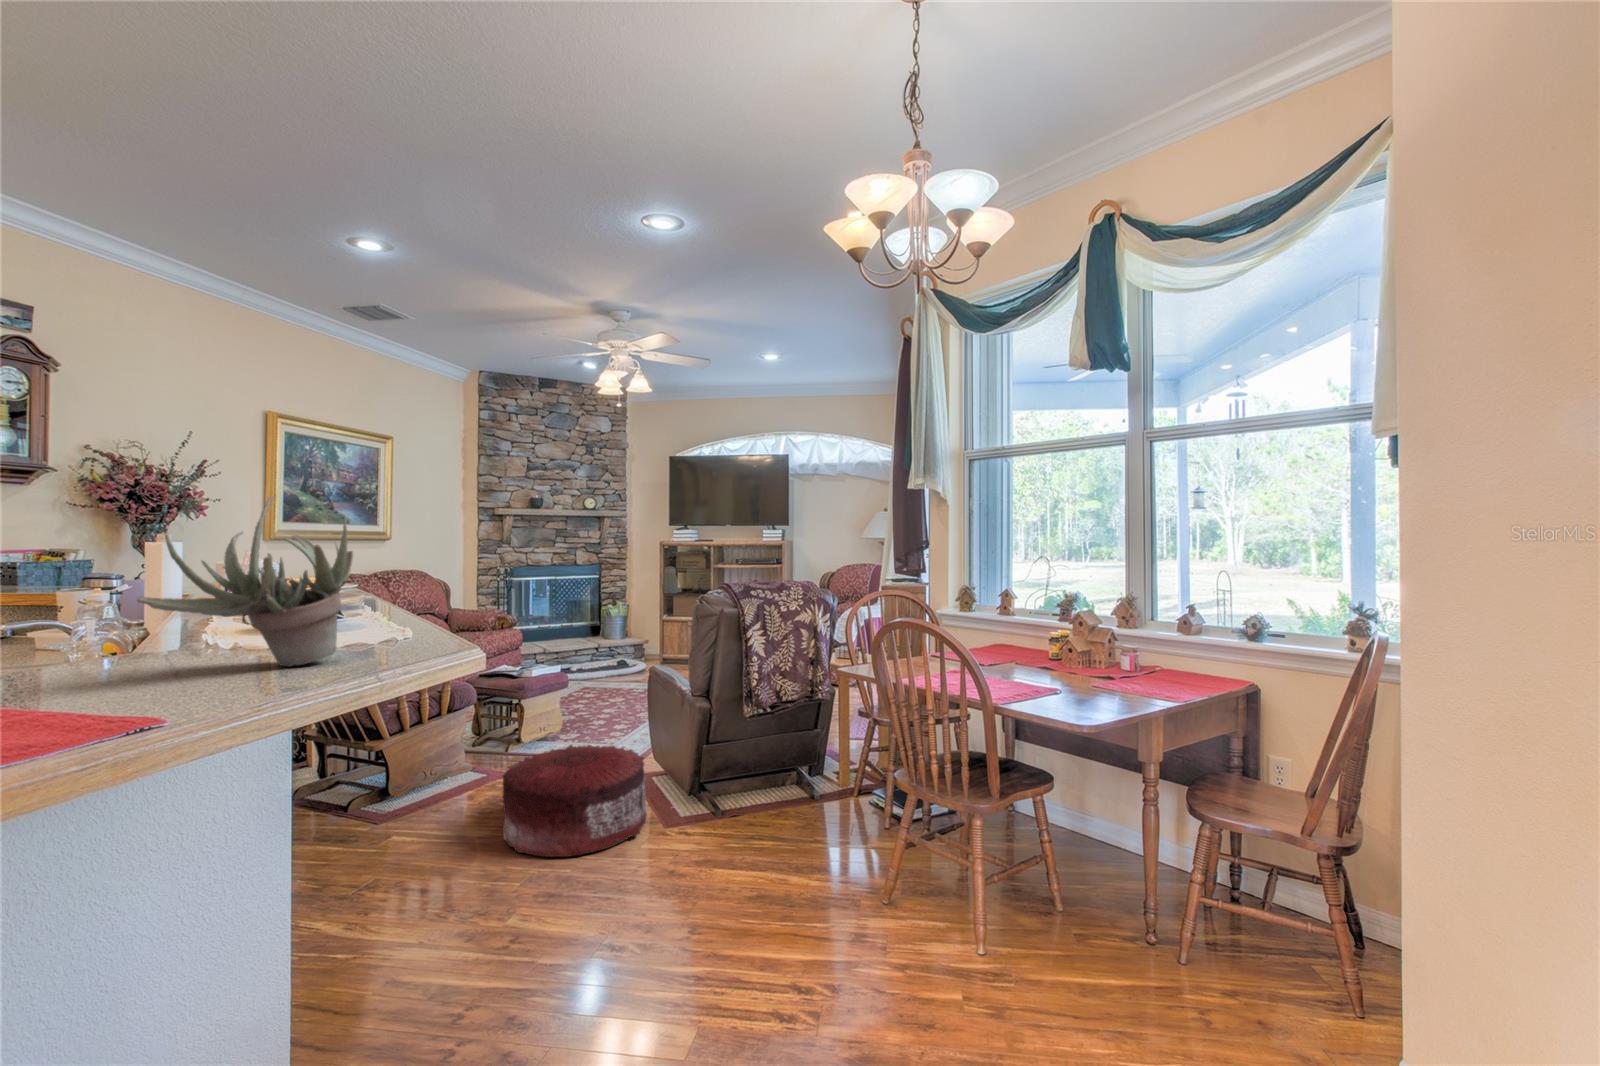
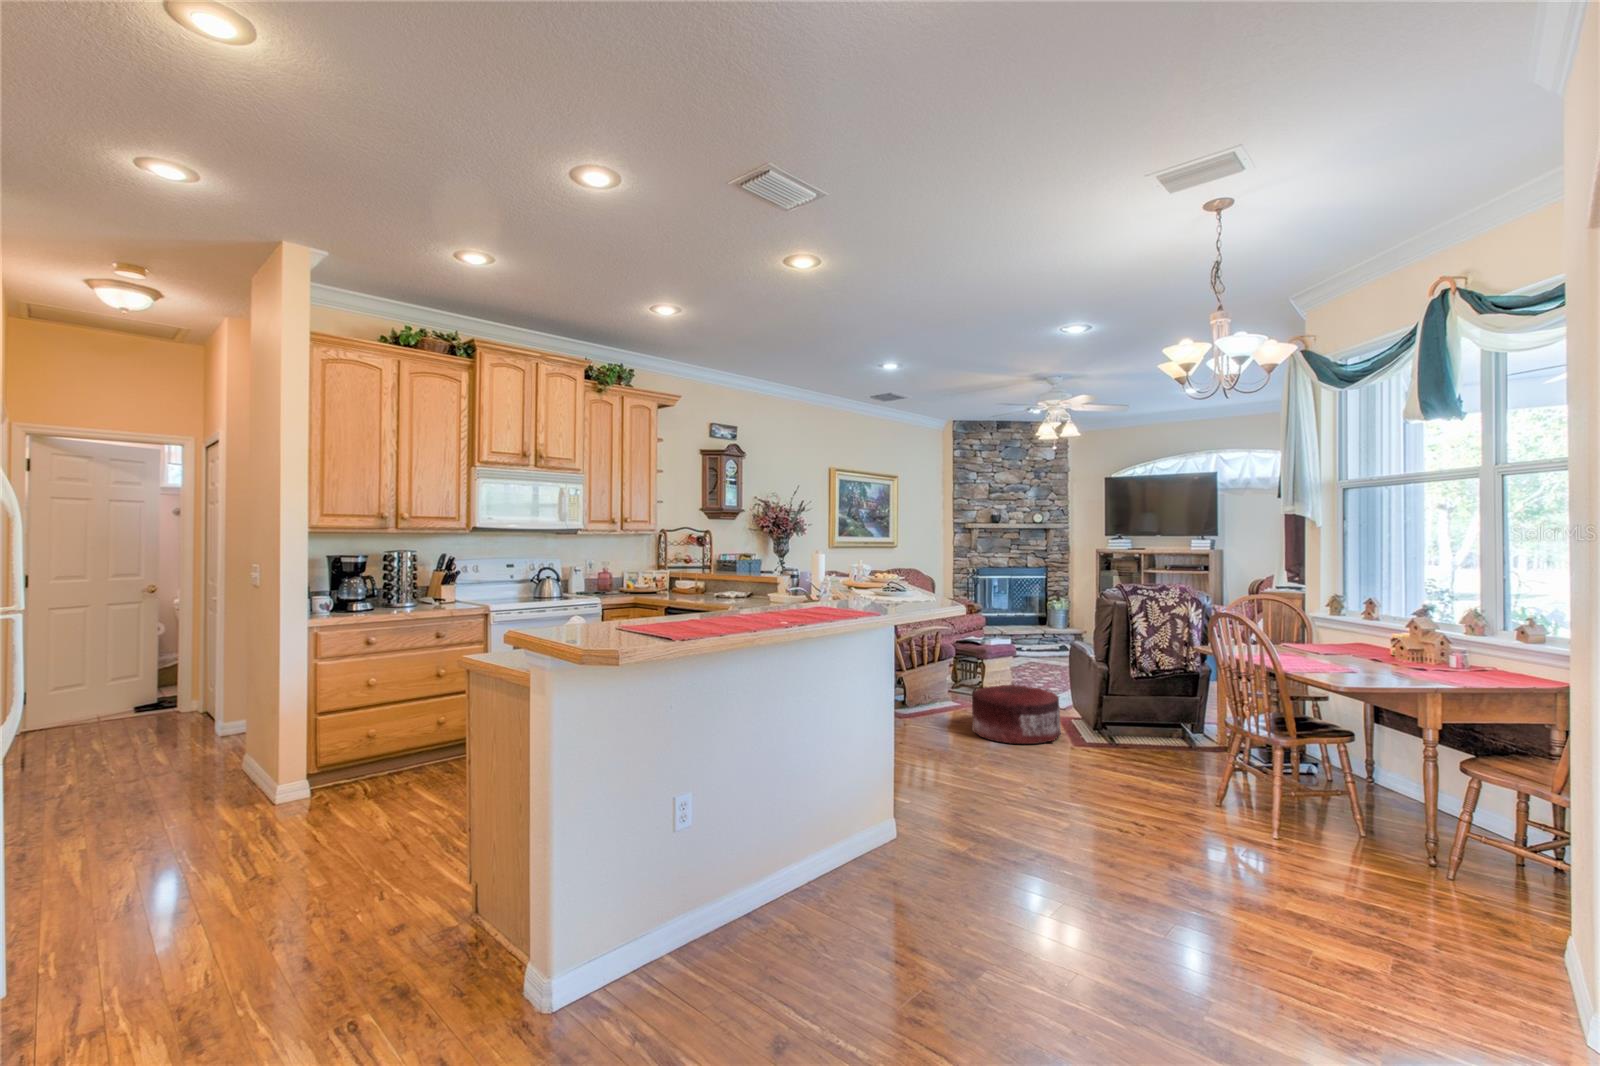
succulent plant: present [137,496,353,666] -> none [871,546,924,602]

